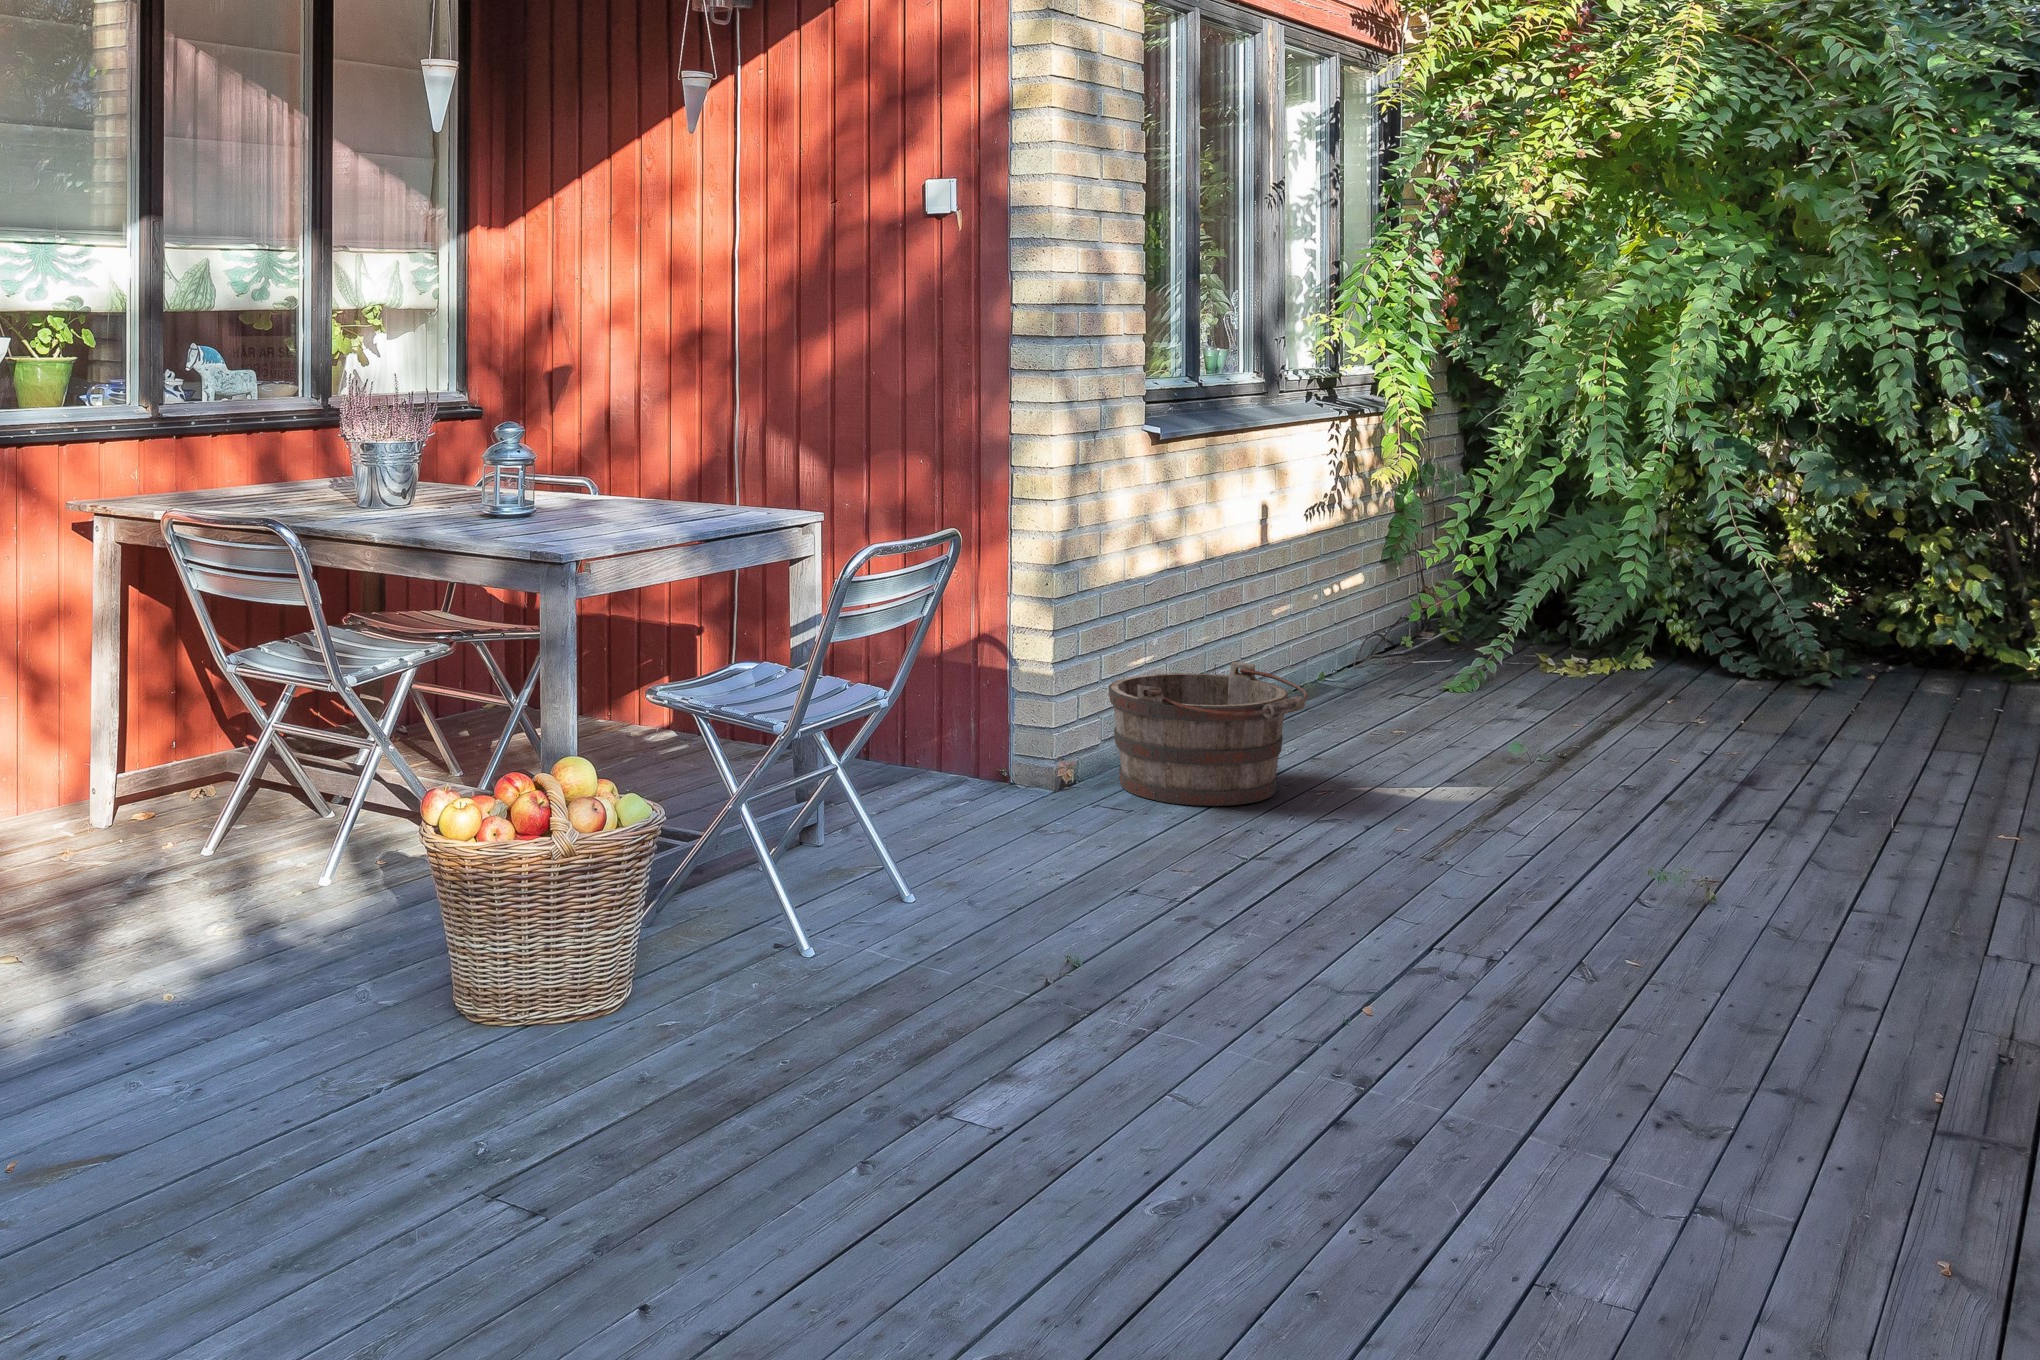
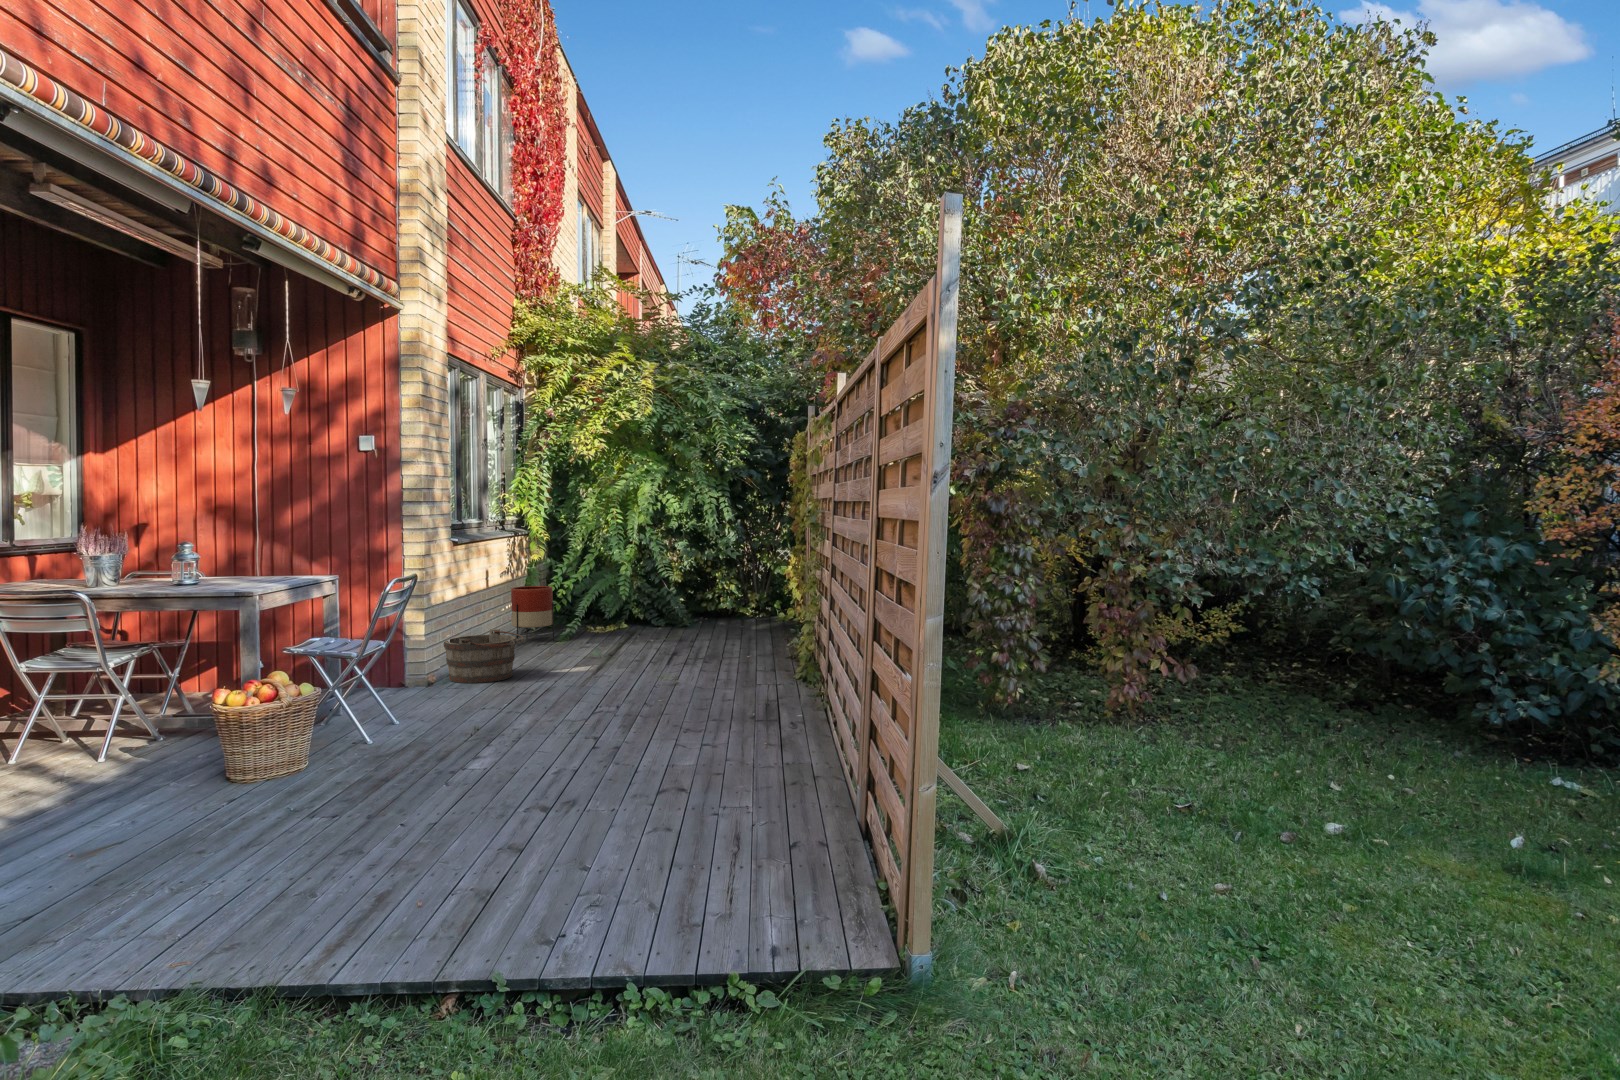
planter: none [1333,544,1439,693] -> present [511,586,554,641]

